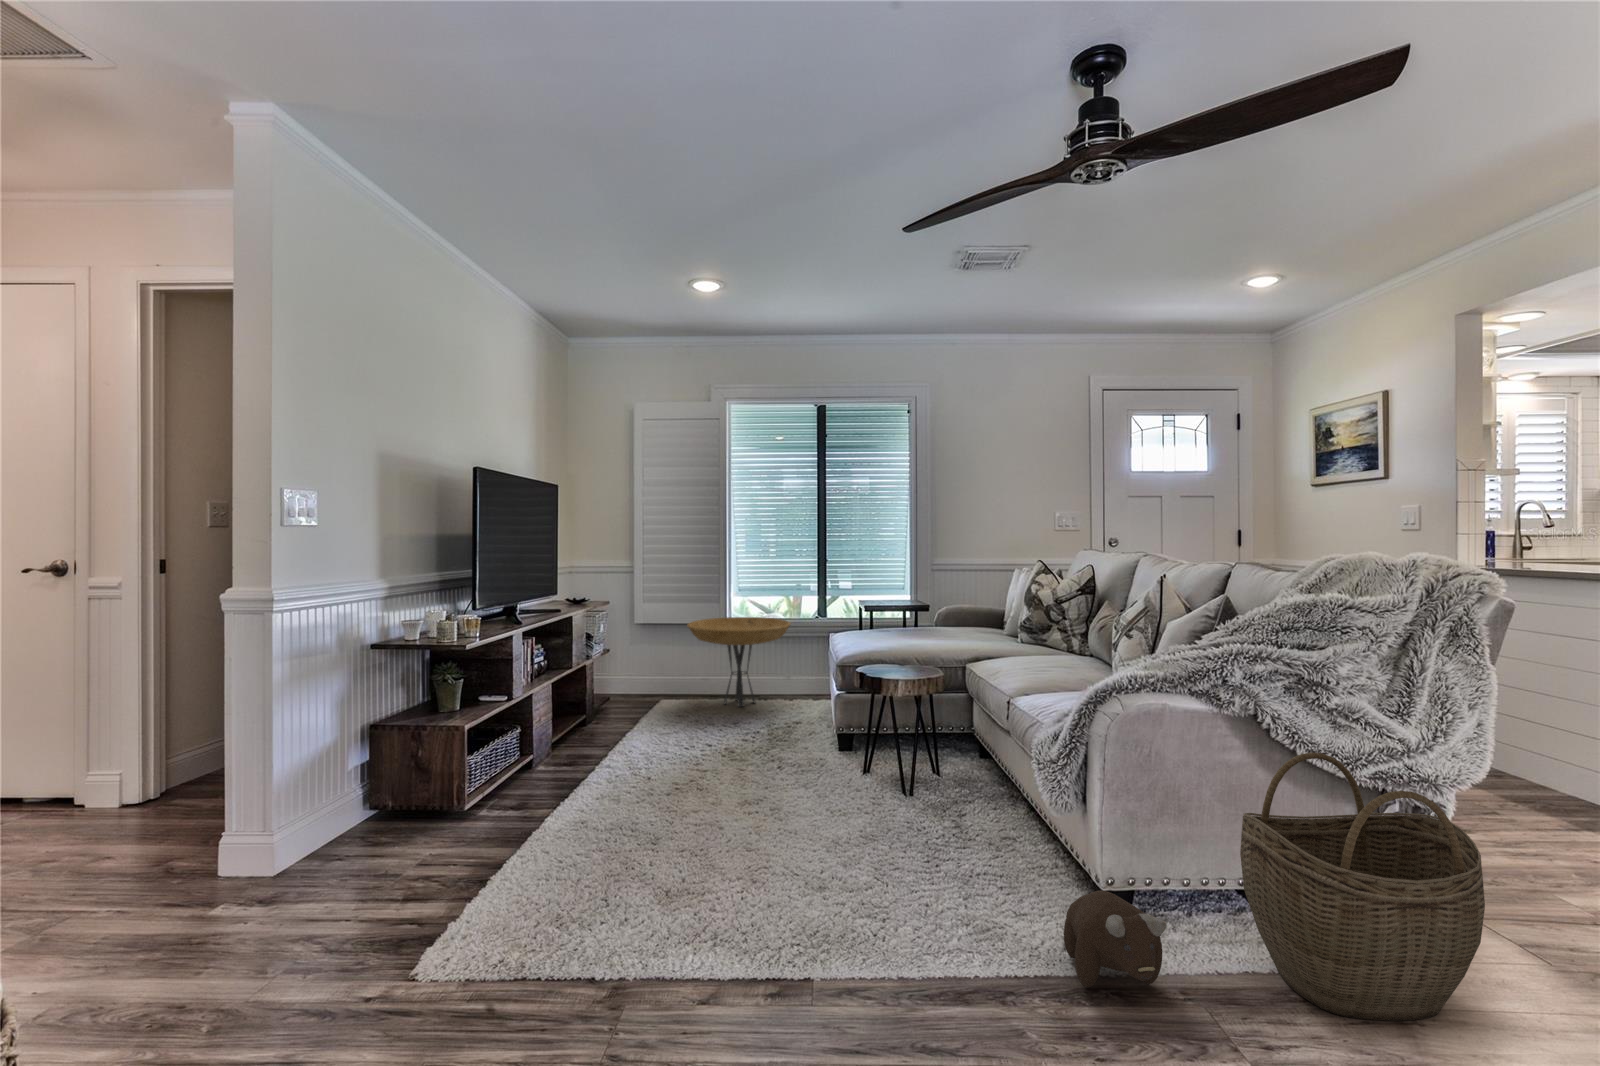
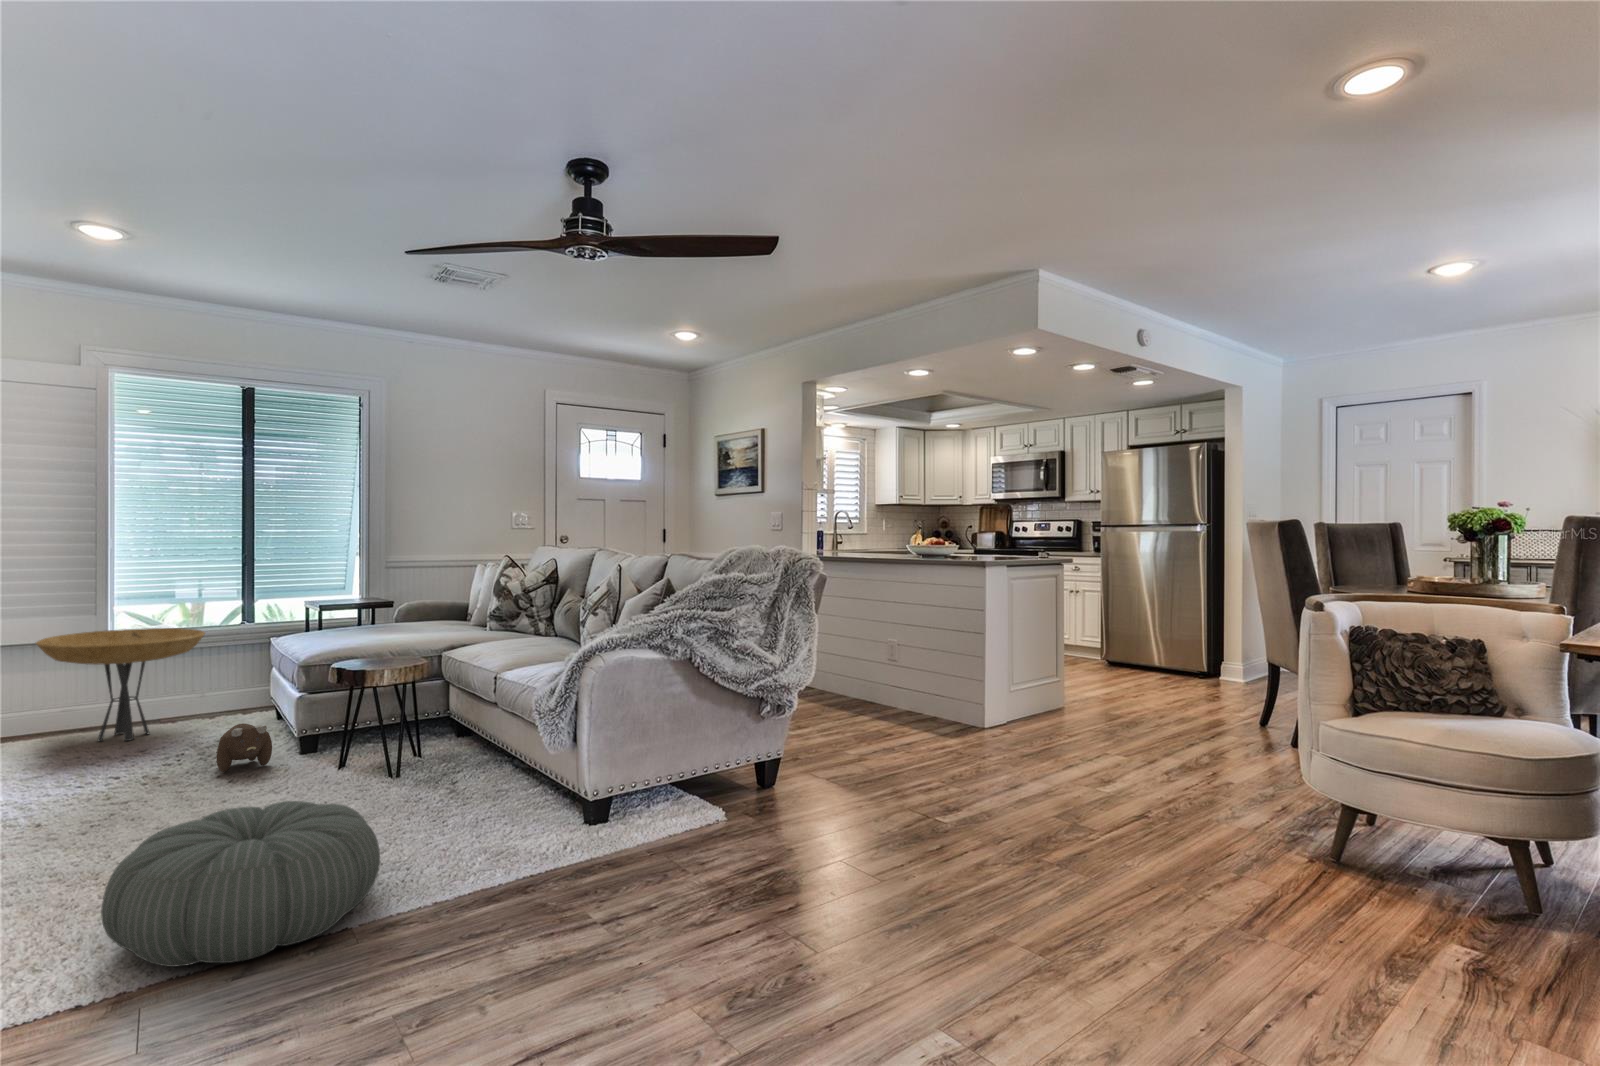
woven basket: present [1240,753,1485,1021] -> none [681,678,804,835]
pouf: none [610,809,842,989] -> present [101,801,380,967]
plush toy: present [1064,891,1166,987] -> present [217,723,272,772]

